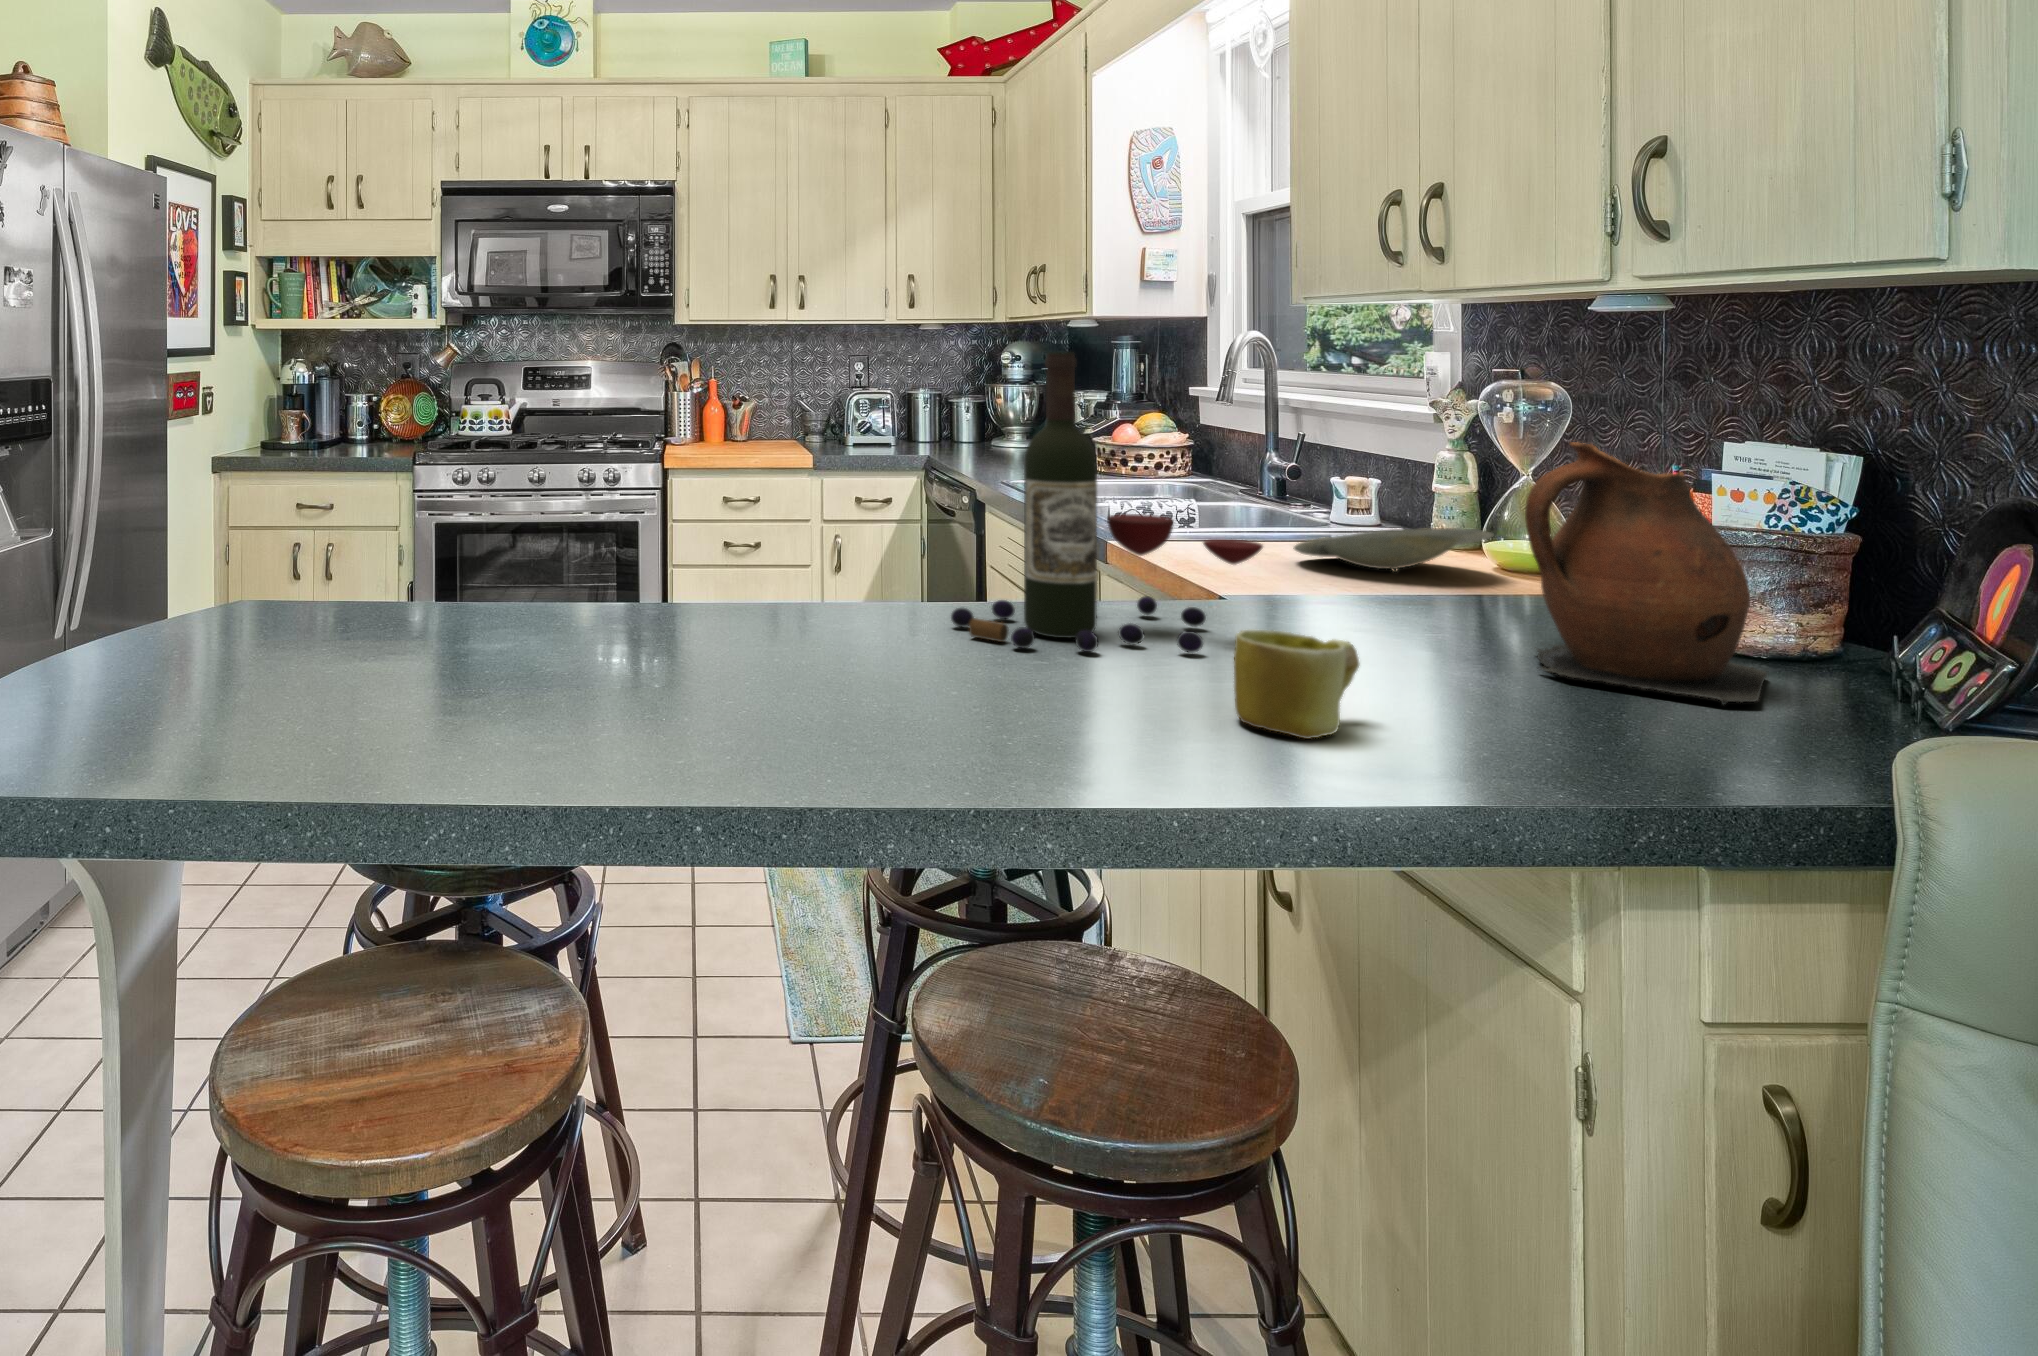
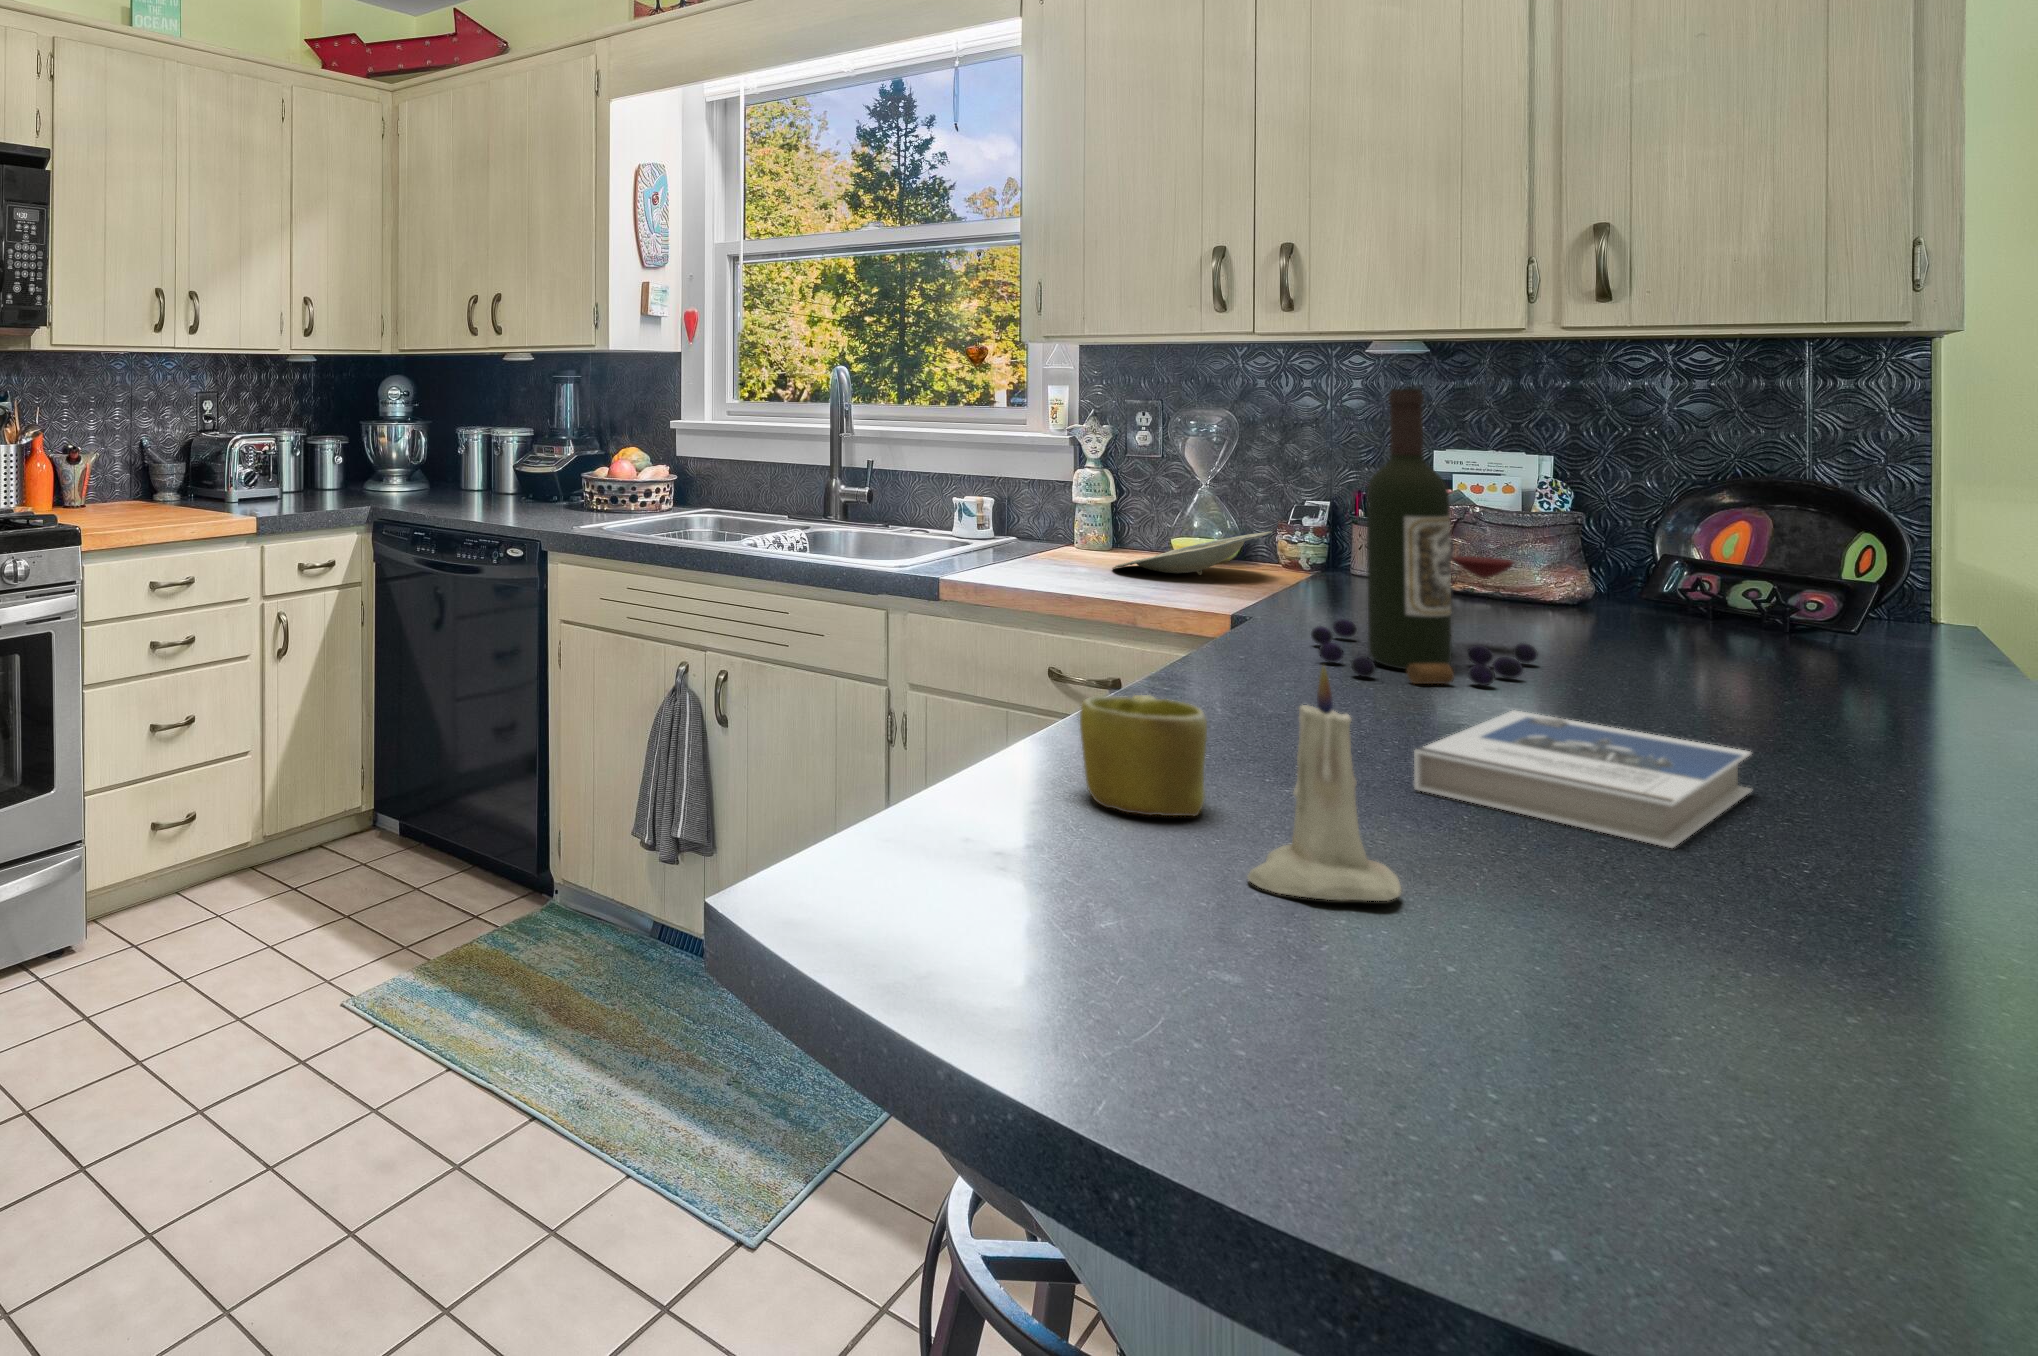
ceramic pitcher: present [1525,442,1767,705] -> none [1537,456,1752,638]
candle: none [273,515,346,653] -> present [1248,666,1402,901]
hardback book: none [527,620,771,701] -> present [1414,710,1751,848]
mug: present [1234,630,1359,739] -> present [1080,695,1207,816]

